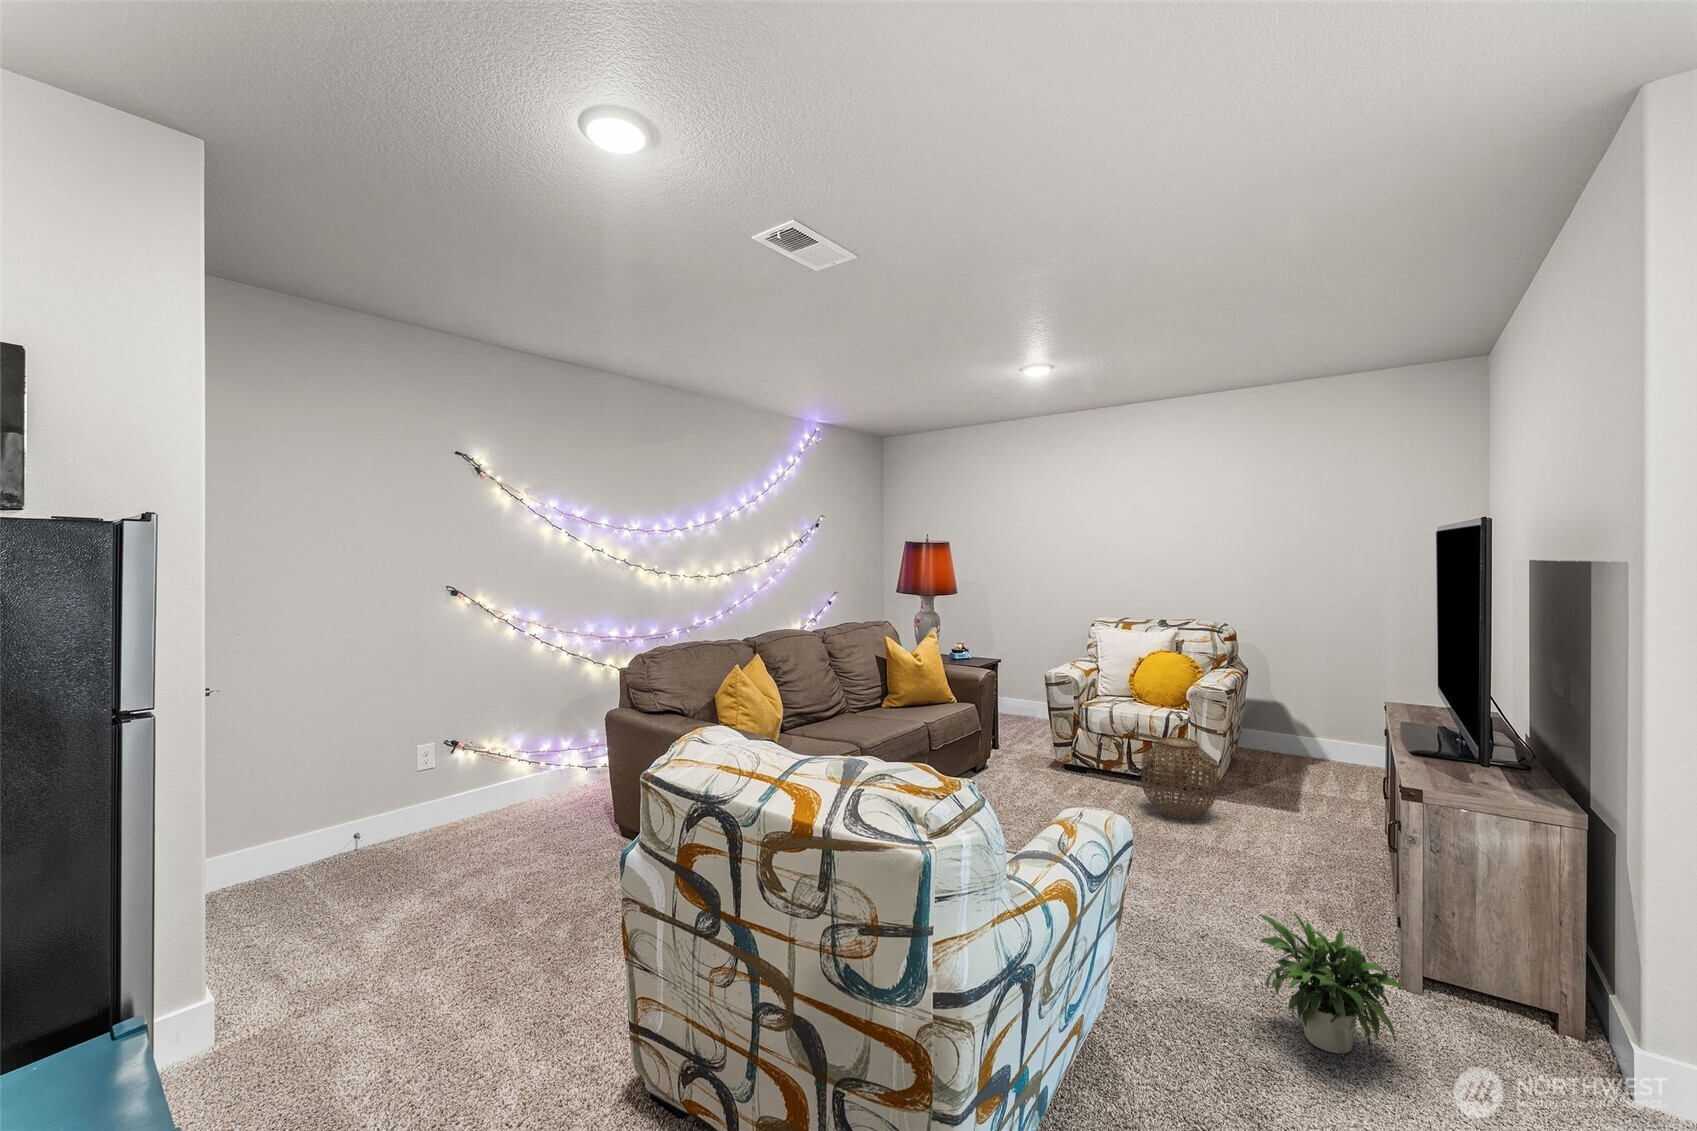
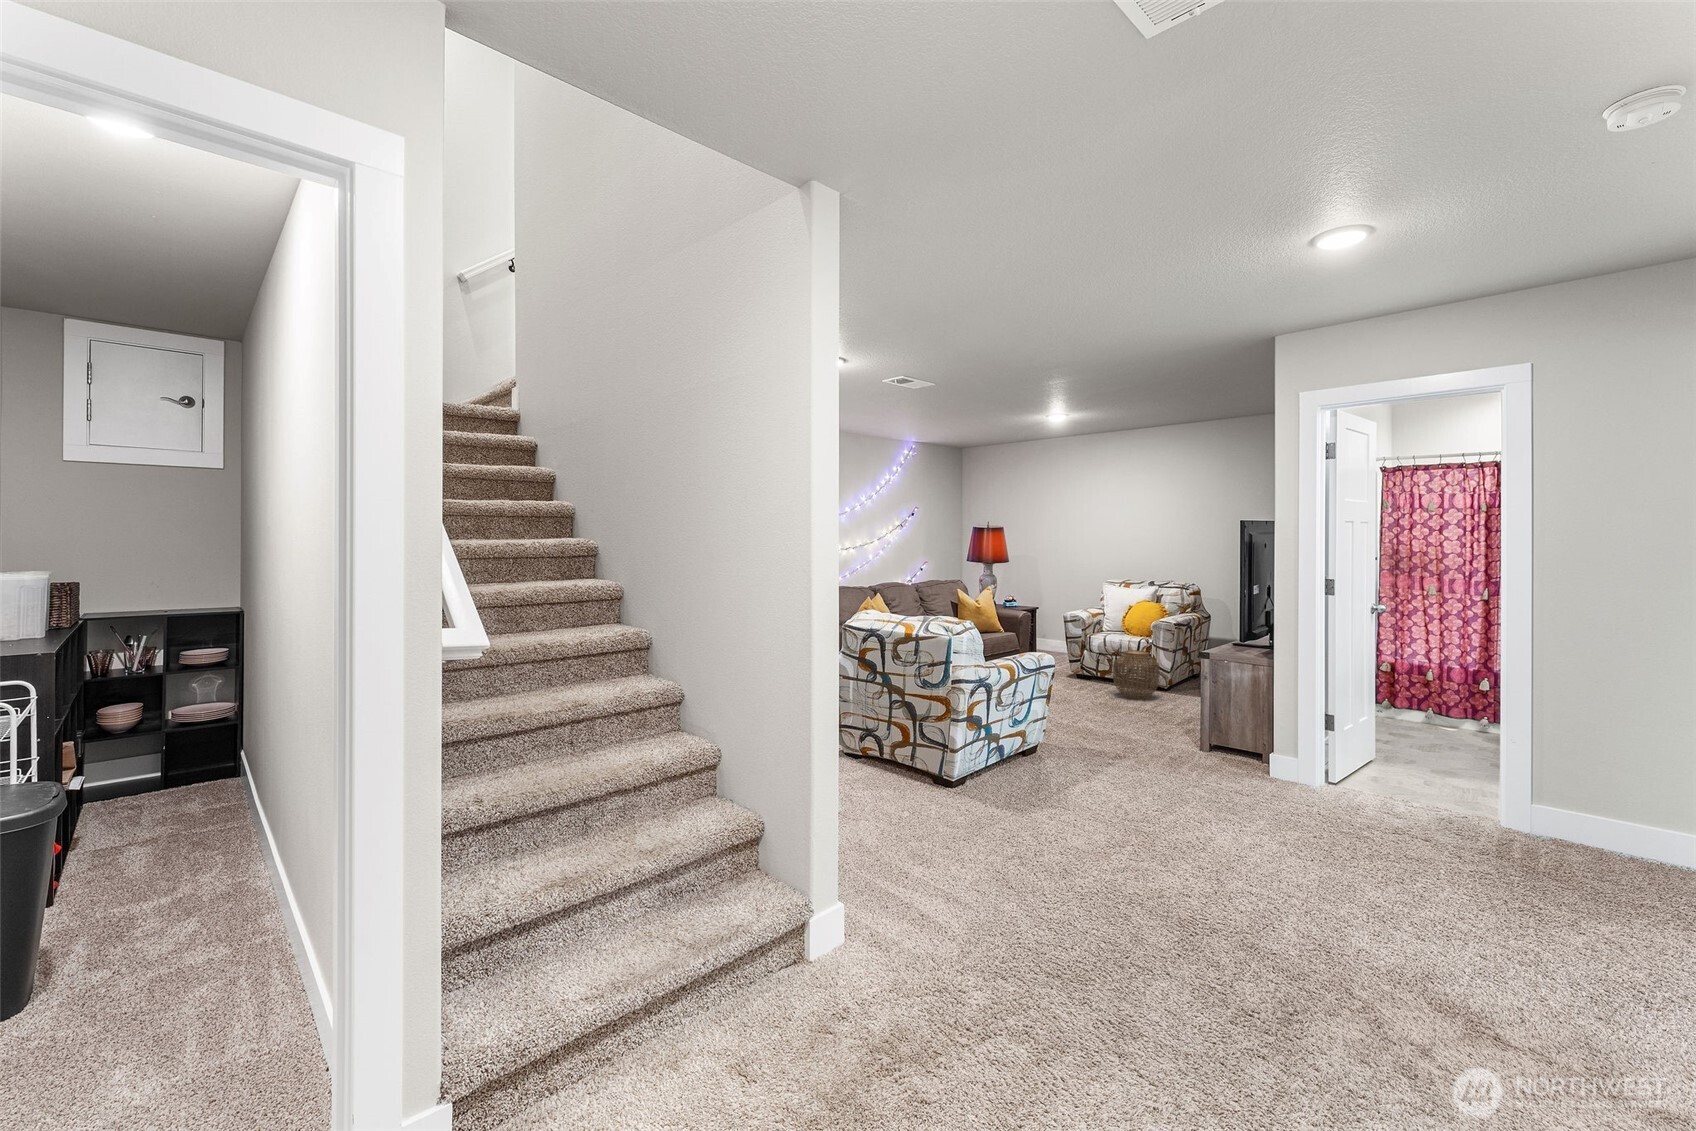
potted plant: present [1243,912,1404,1054] -> none [1116,704,1171,759]

